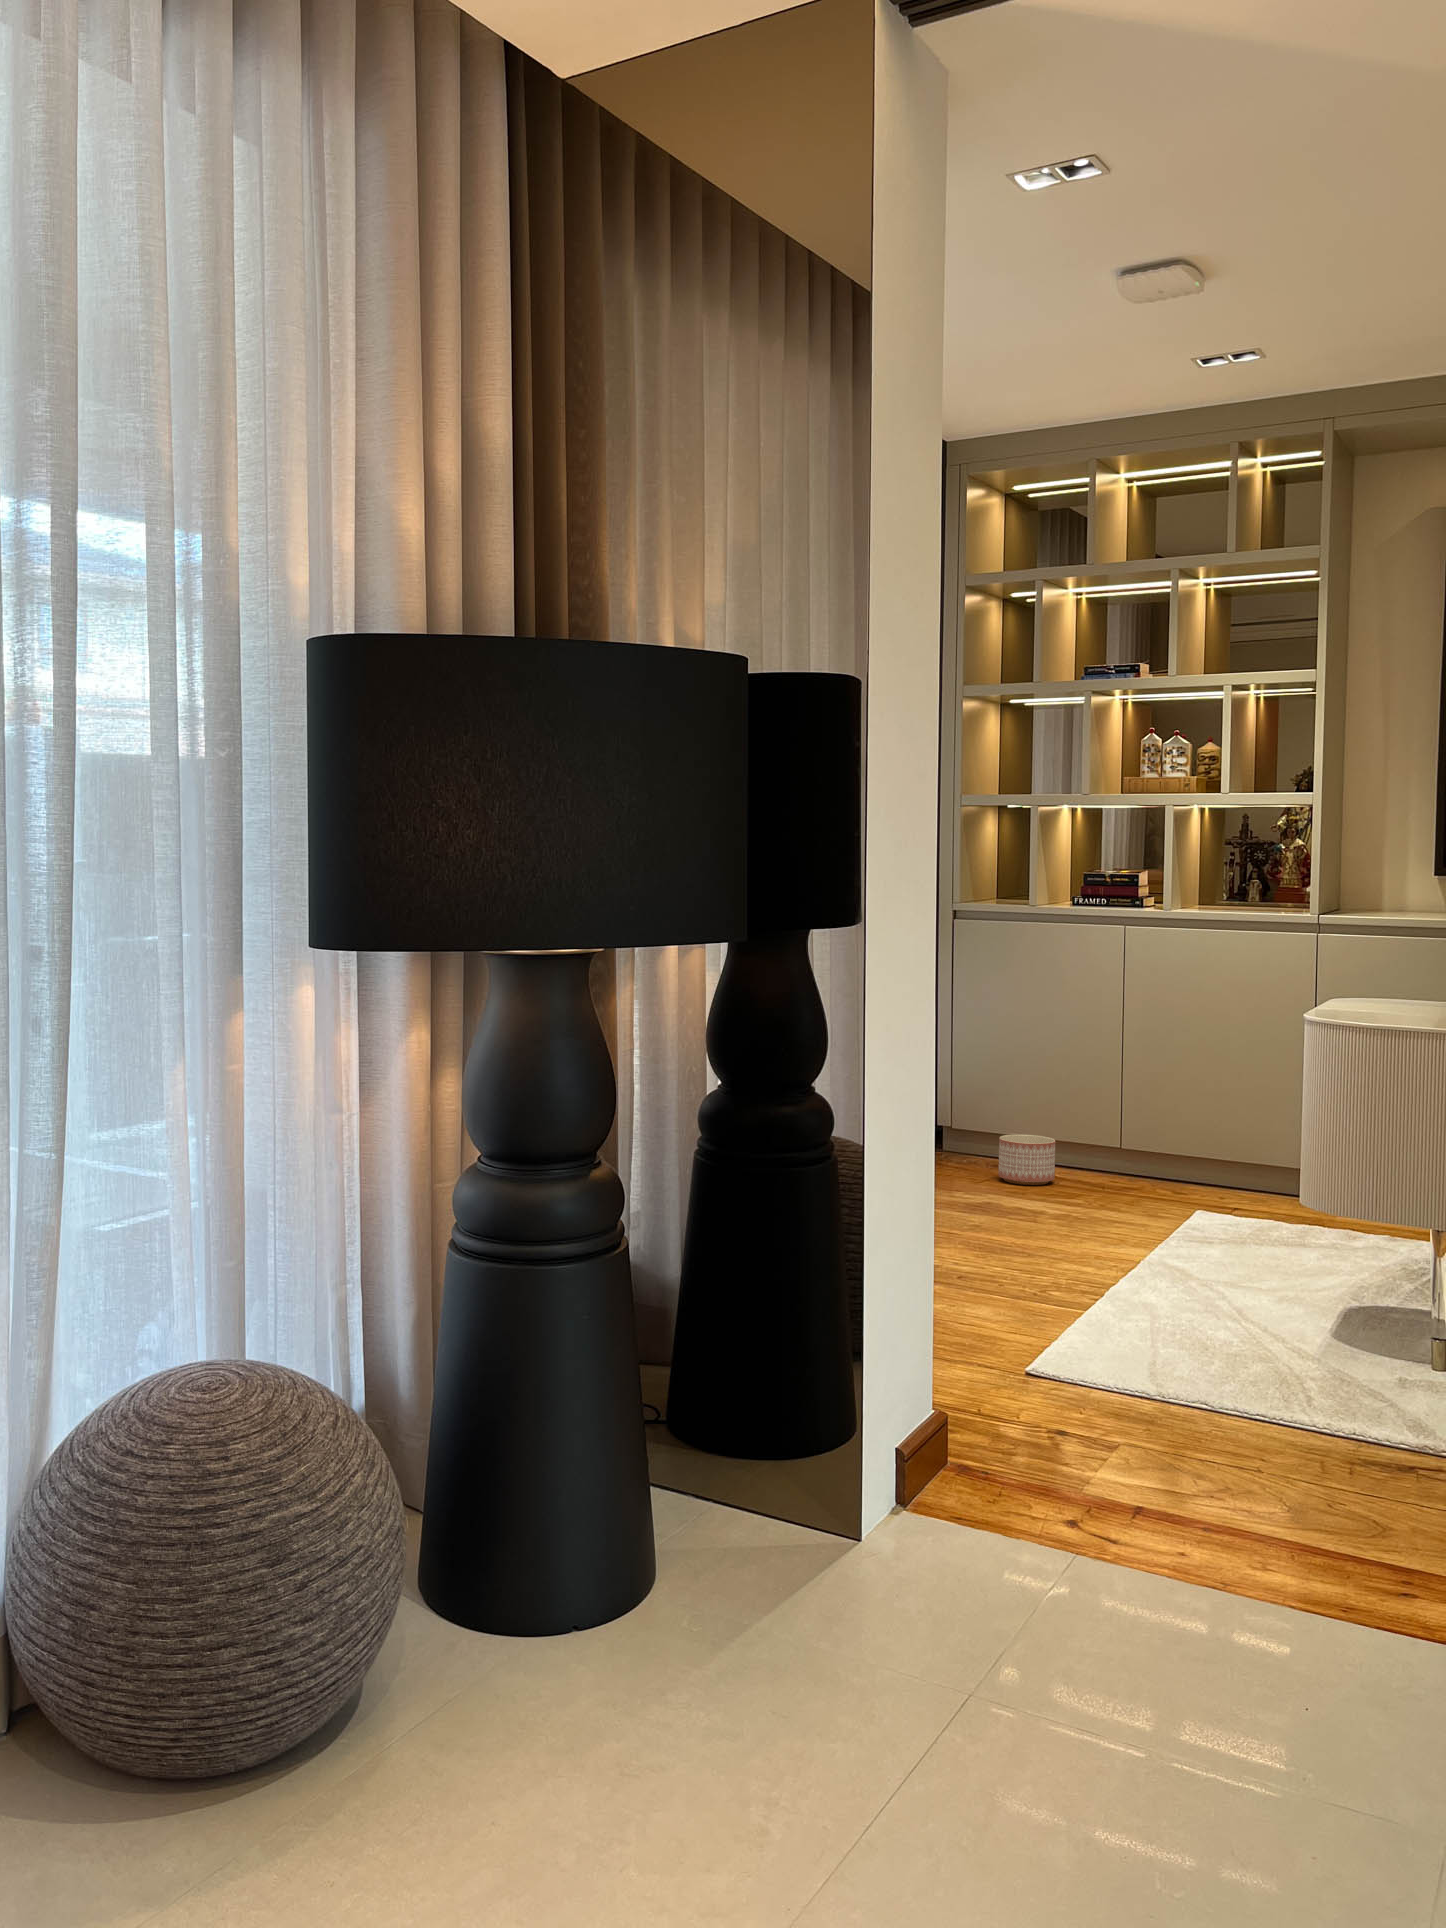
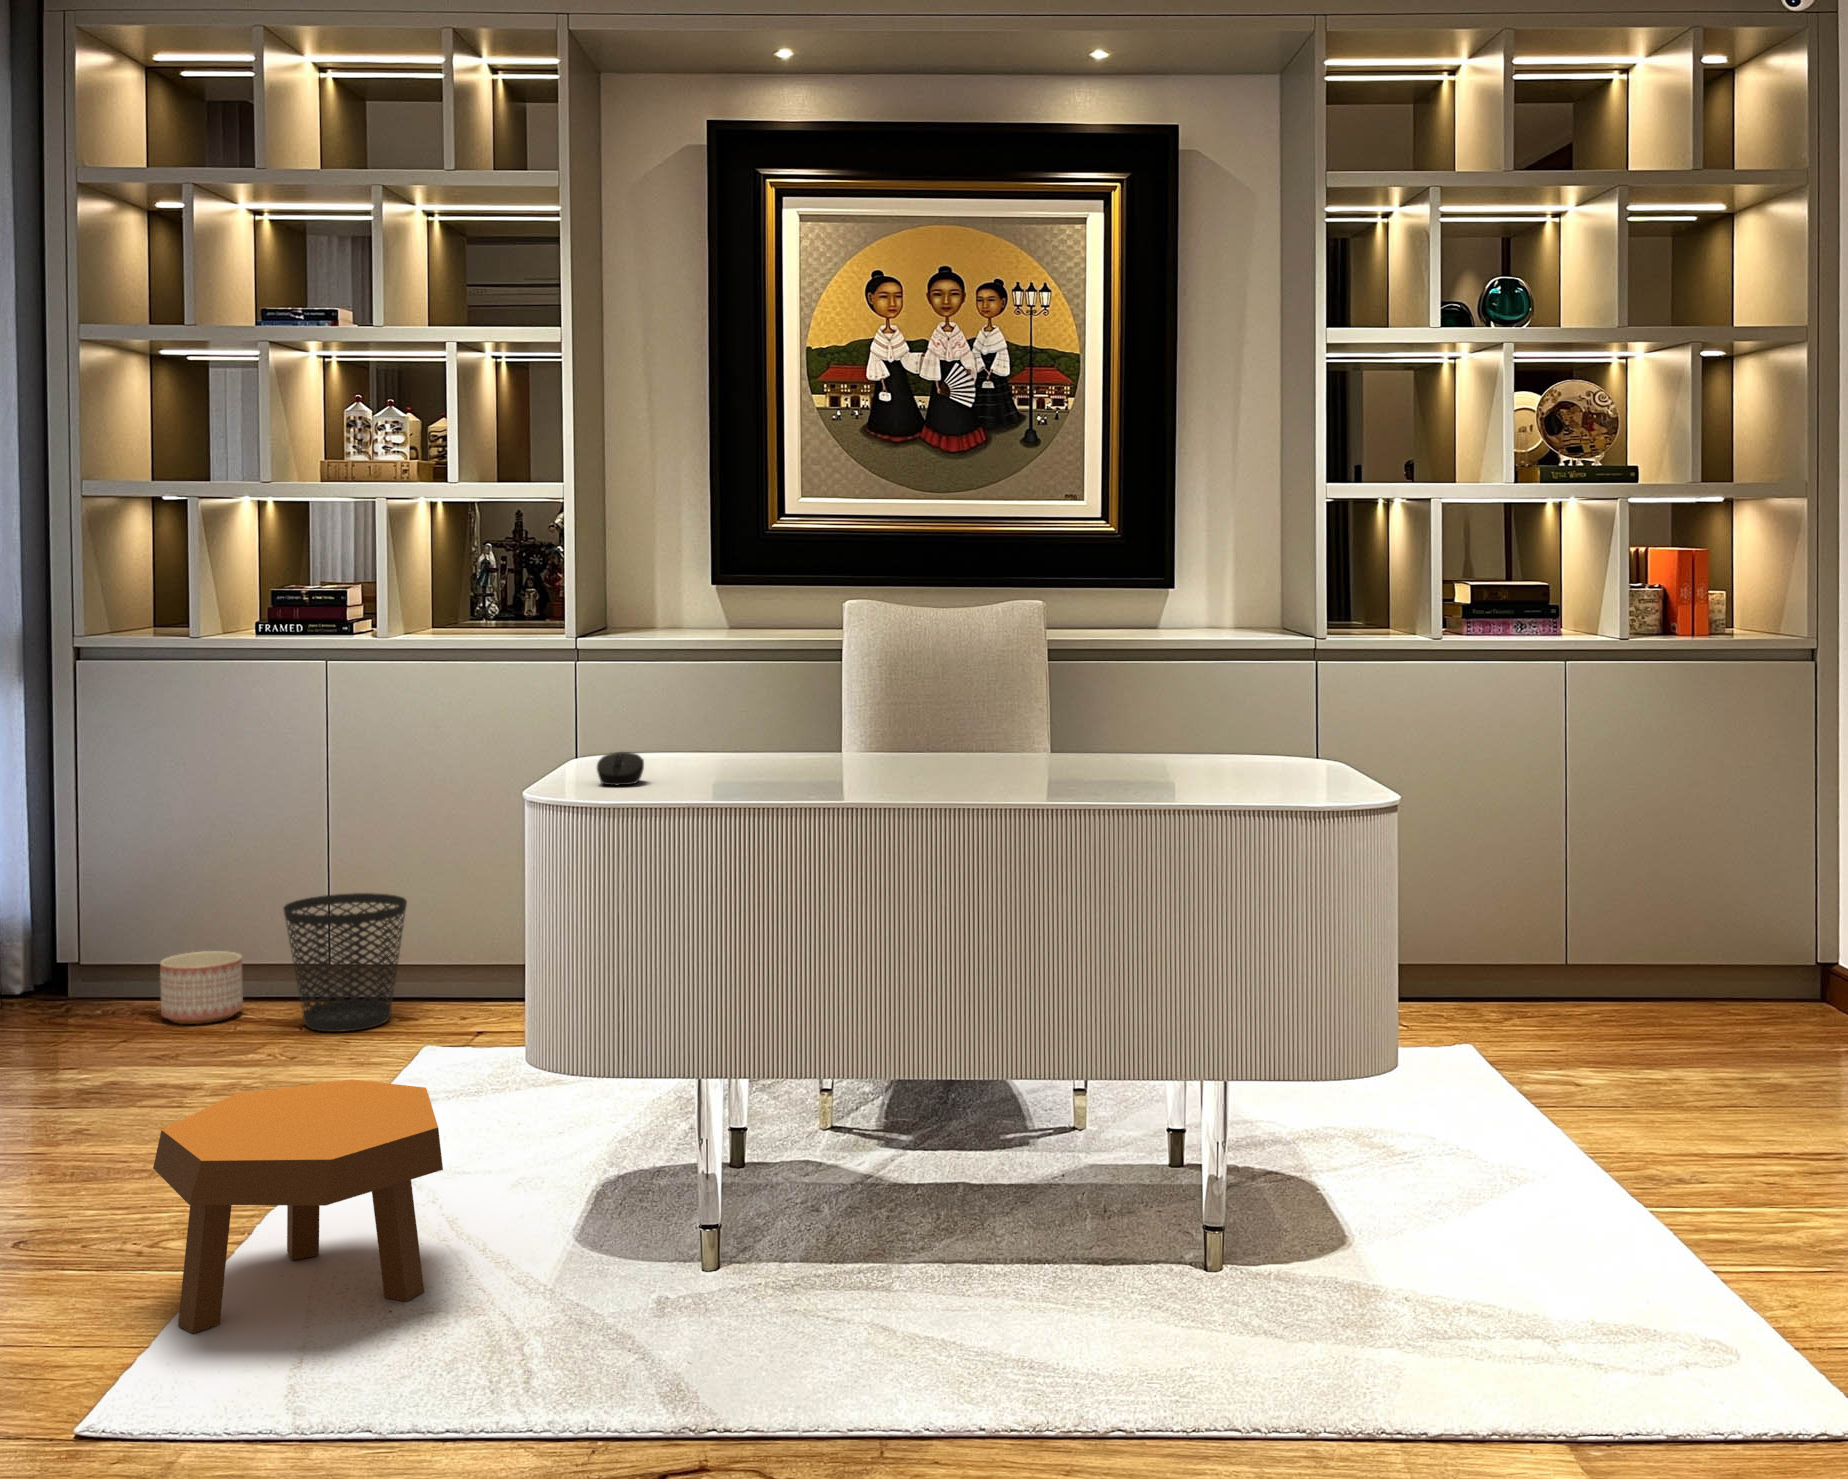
computer mouse: none [1366,984,1401,1006] -> present [597,752,644,785]
wastebasket: none [1090,1101,1181,1202] -> present [283,893,407,1032]
footstool: none [1052,1200,1246,1347] -> present [153,1080,443,1333]

